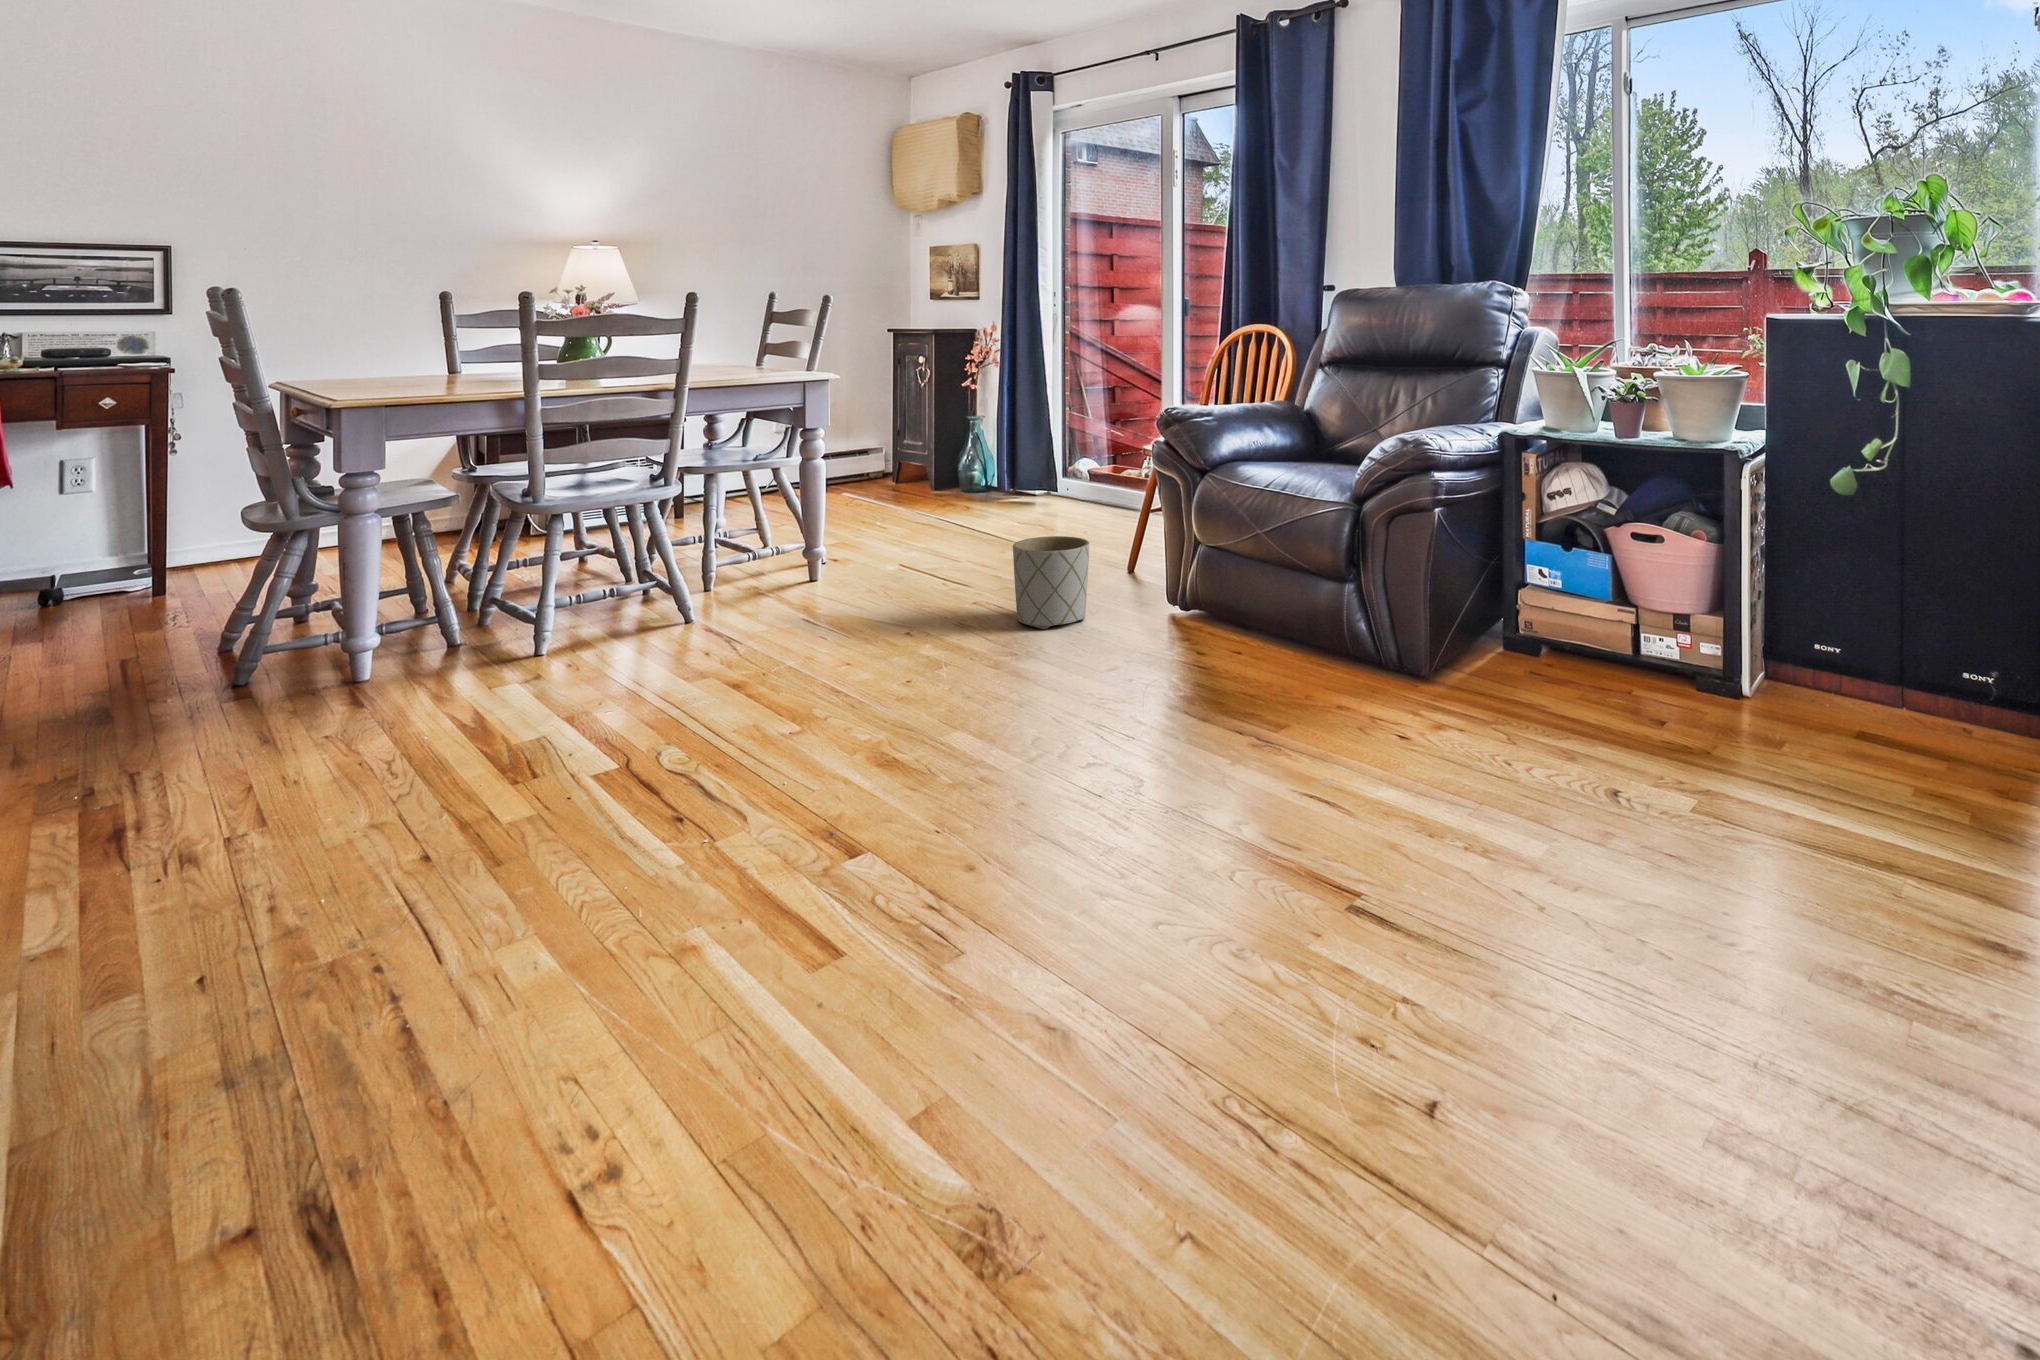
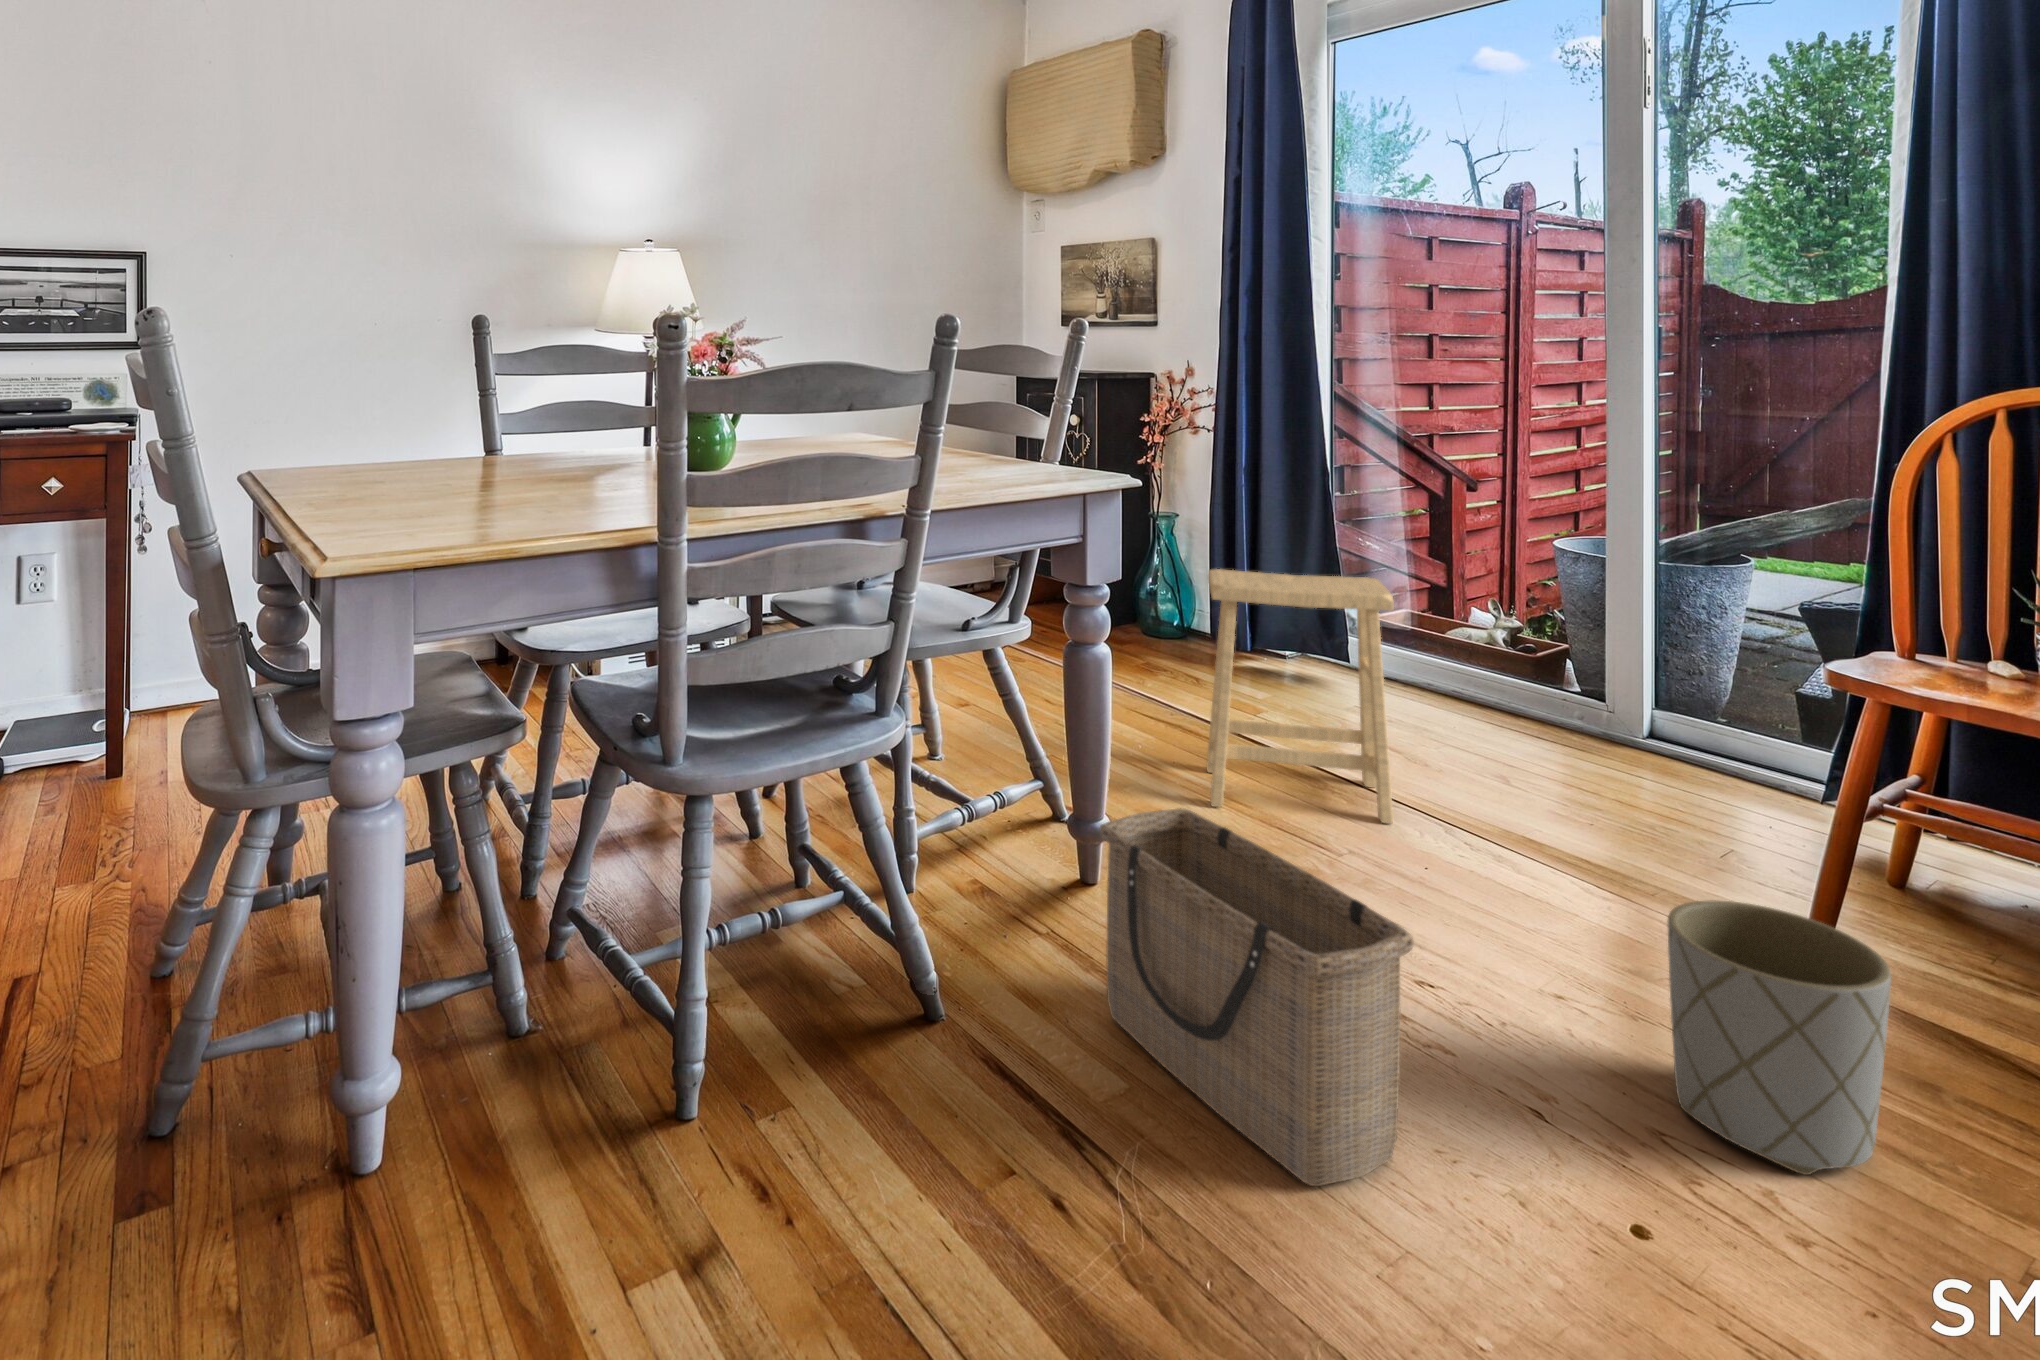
footstool: none [911,431,1016,557] -> present [1207,569,1394,824]
basket: none [772,523,877,650] -> present [1100,808,1414,1186]

